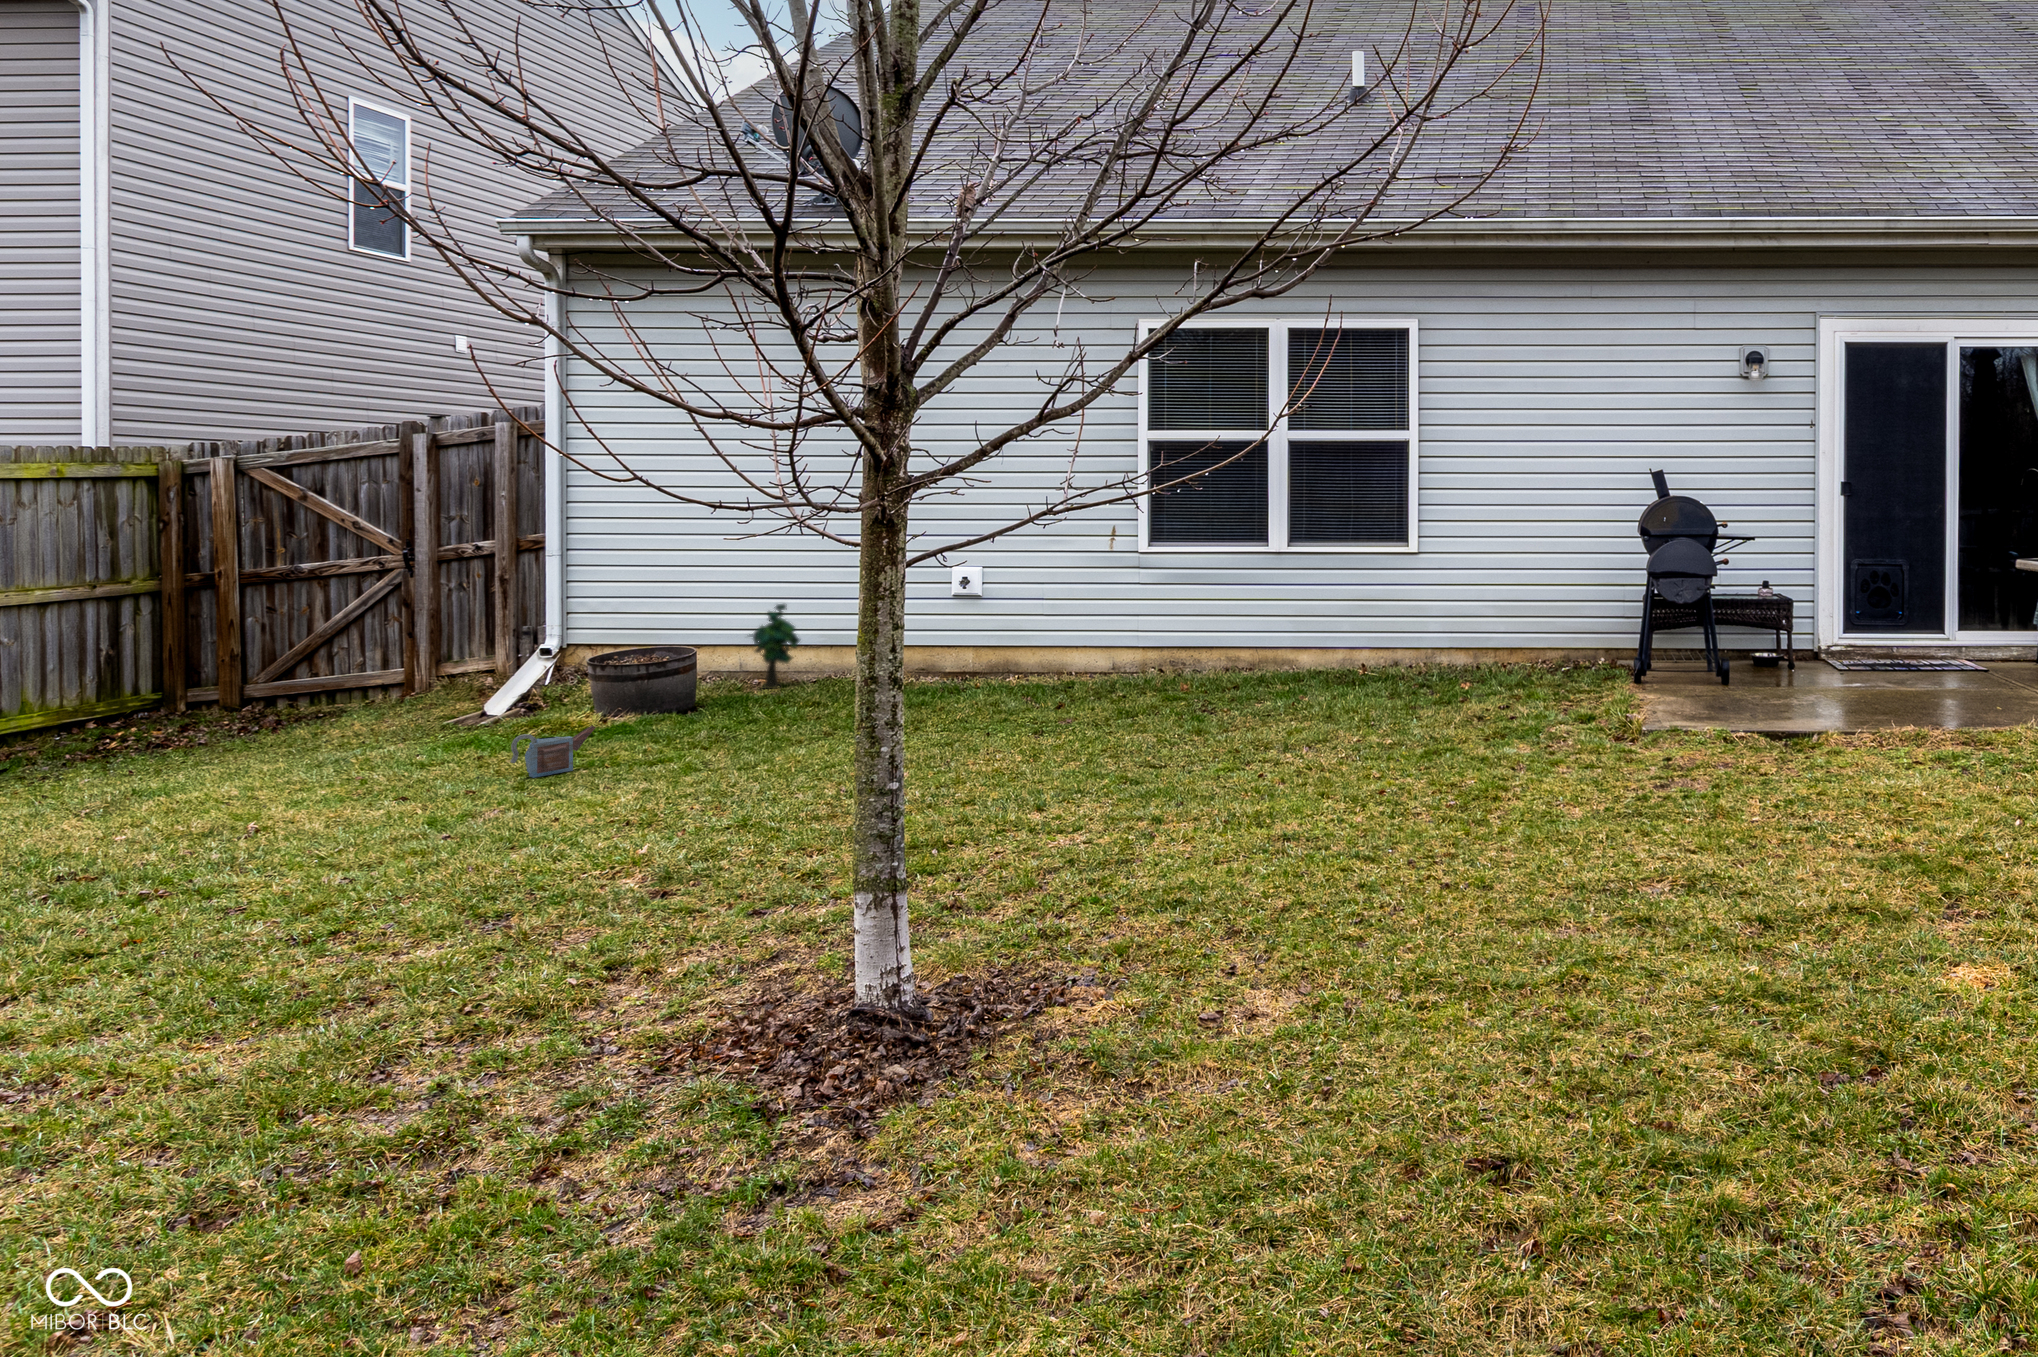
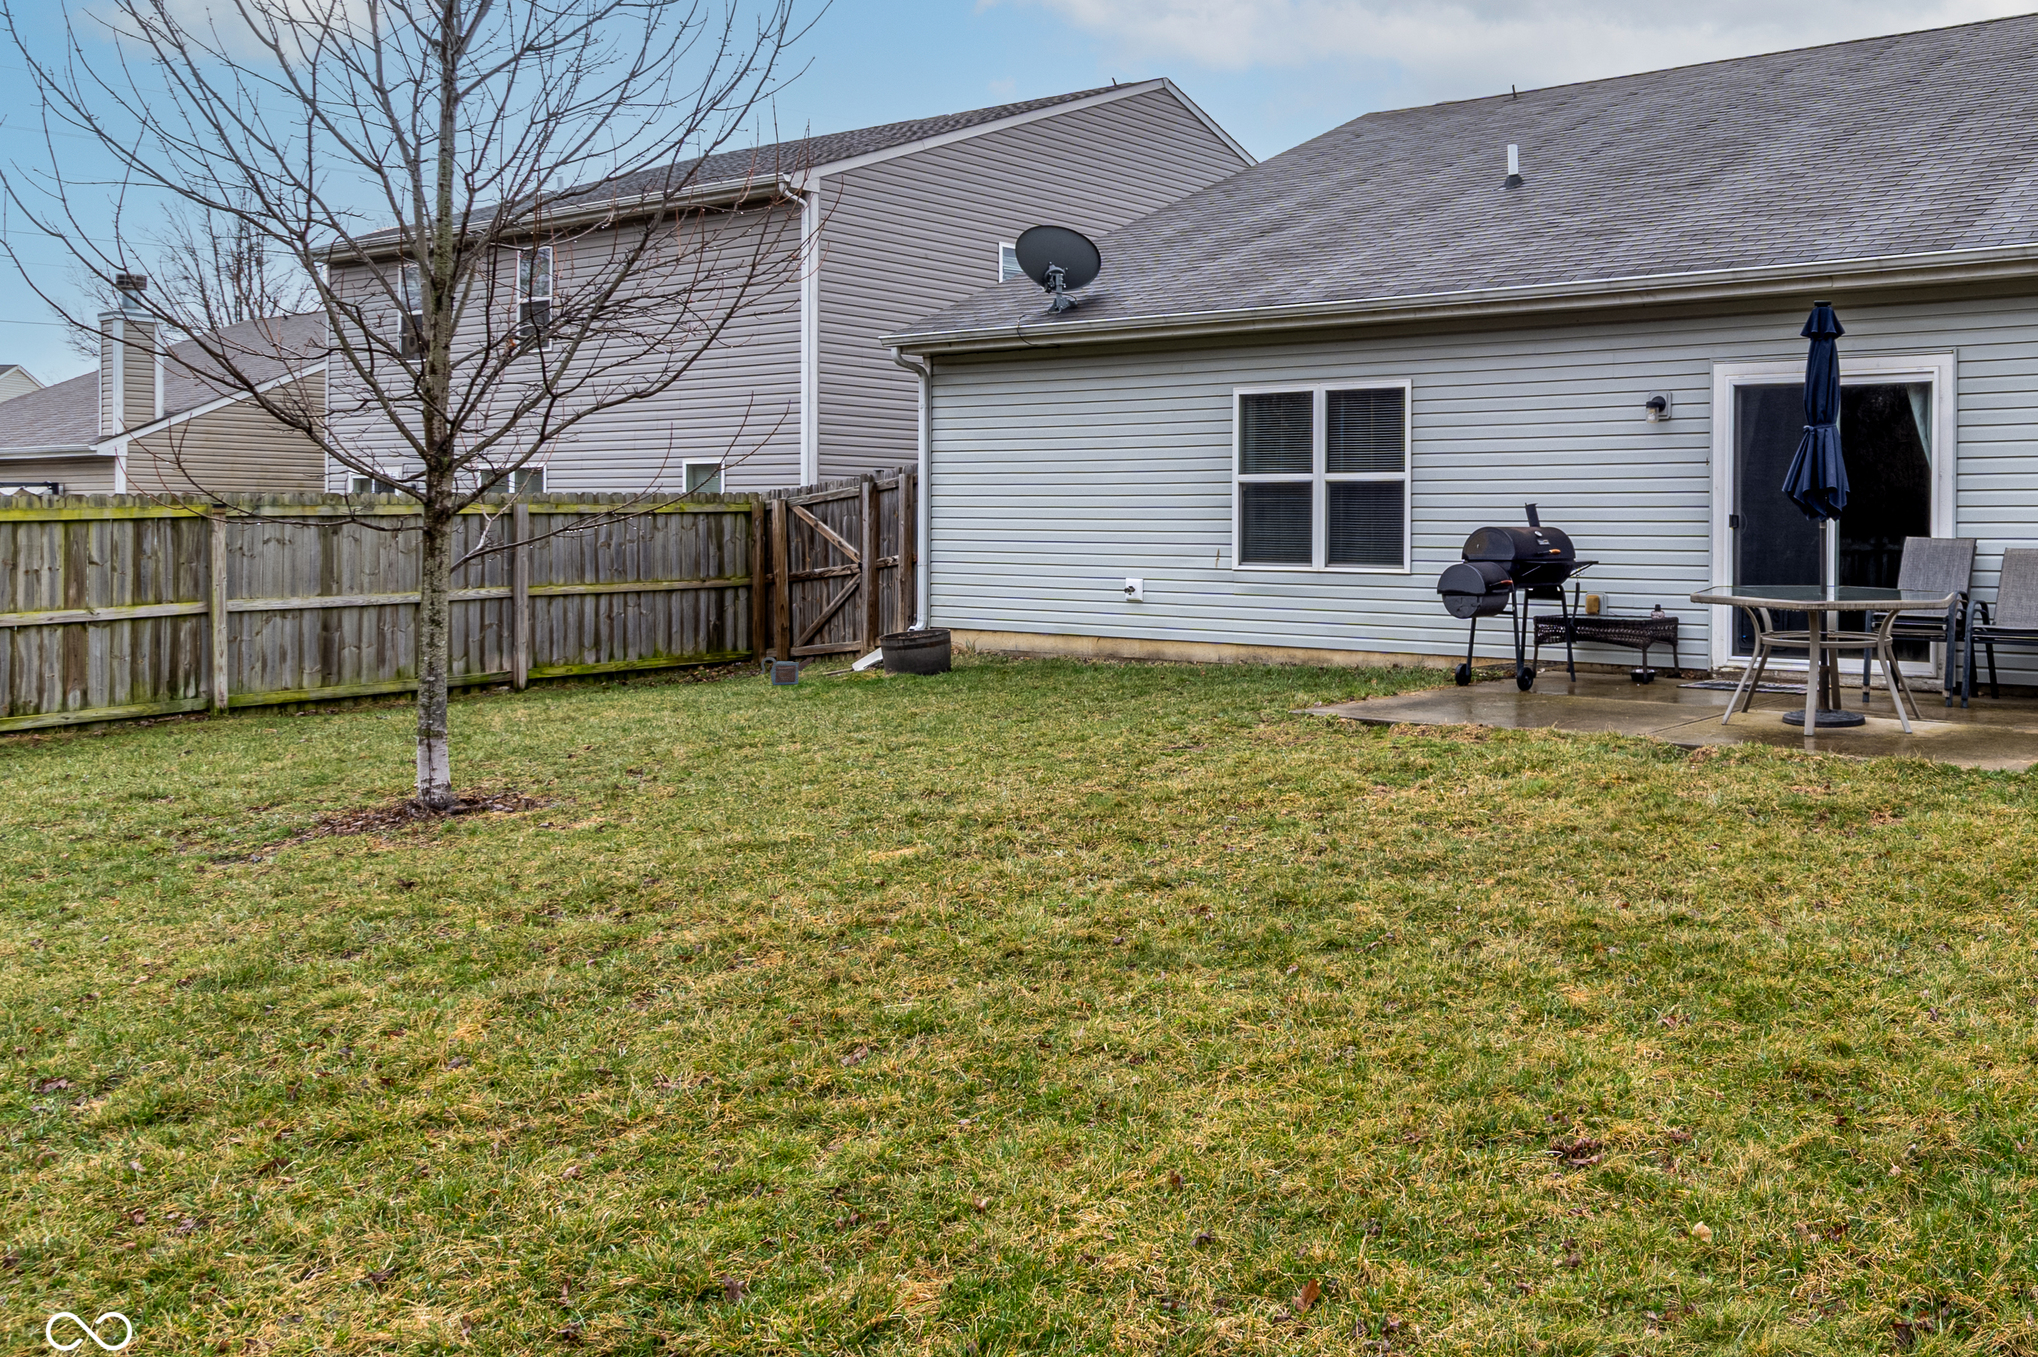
decorative plant: present [751,604,800,689] -> none [1010,603,1045,664]

